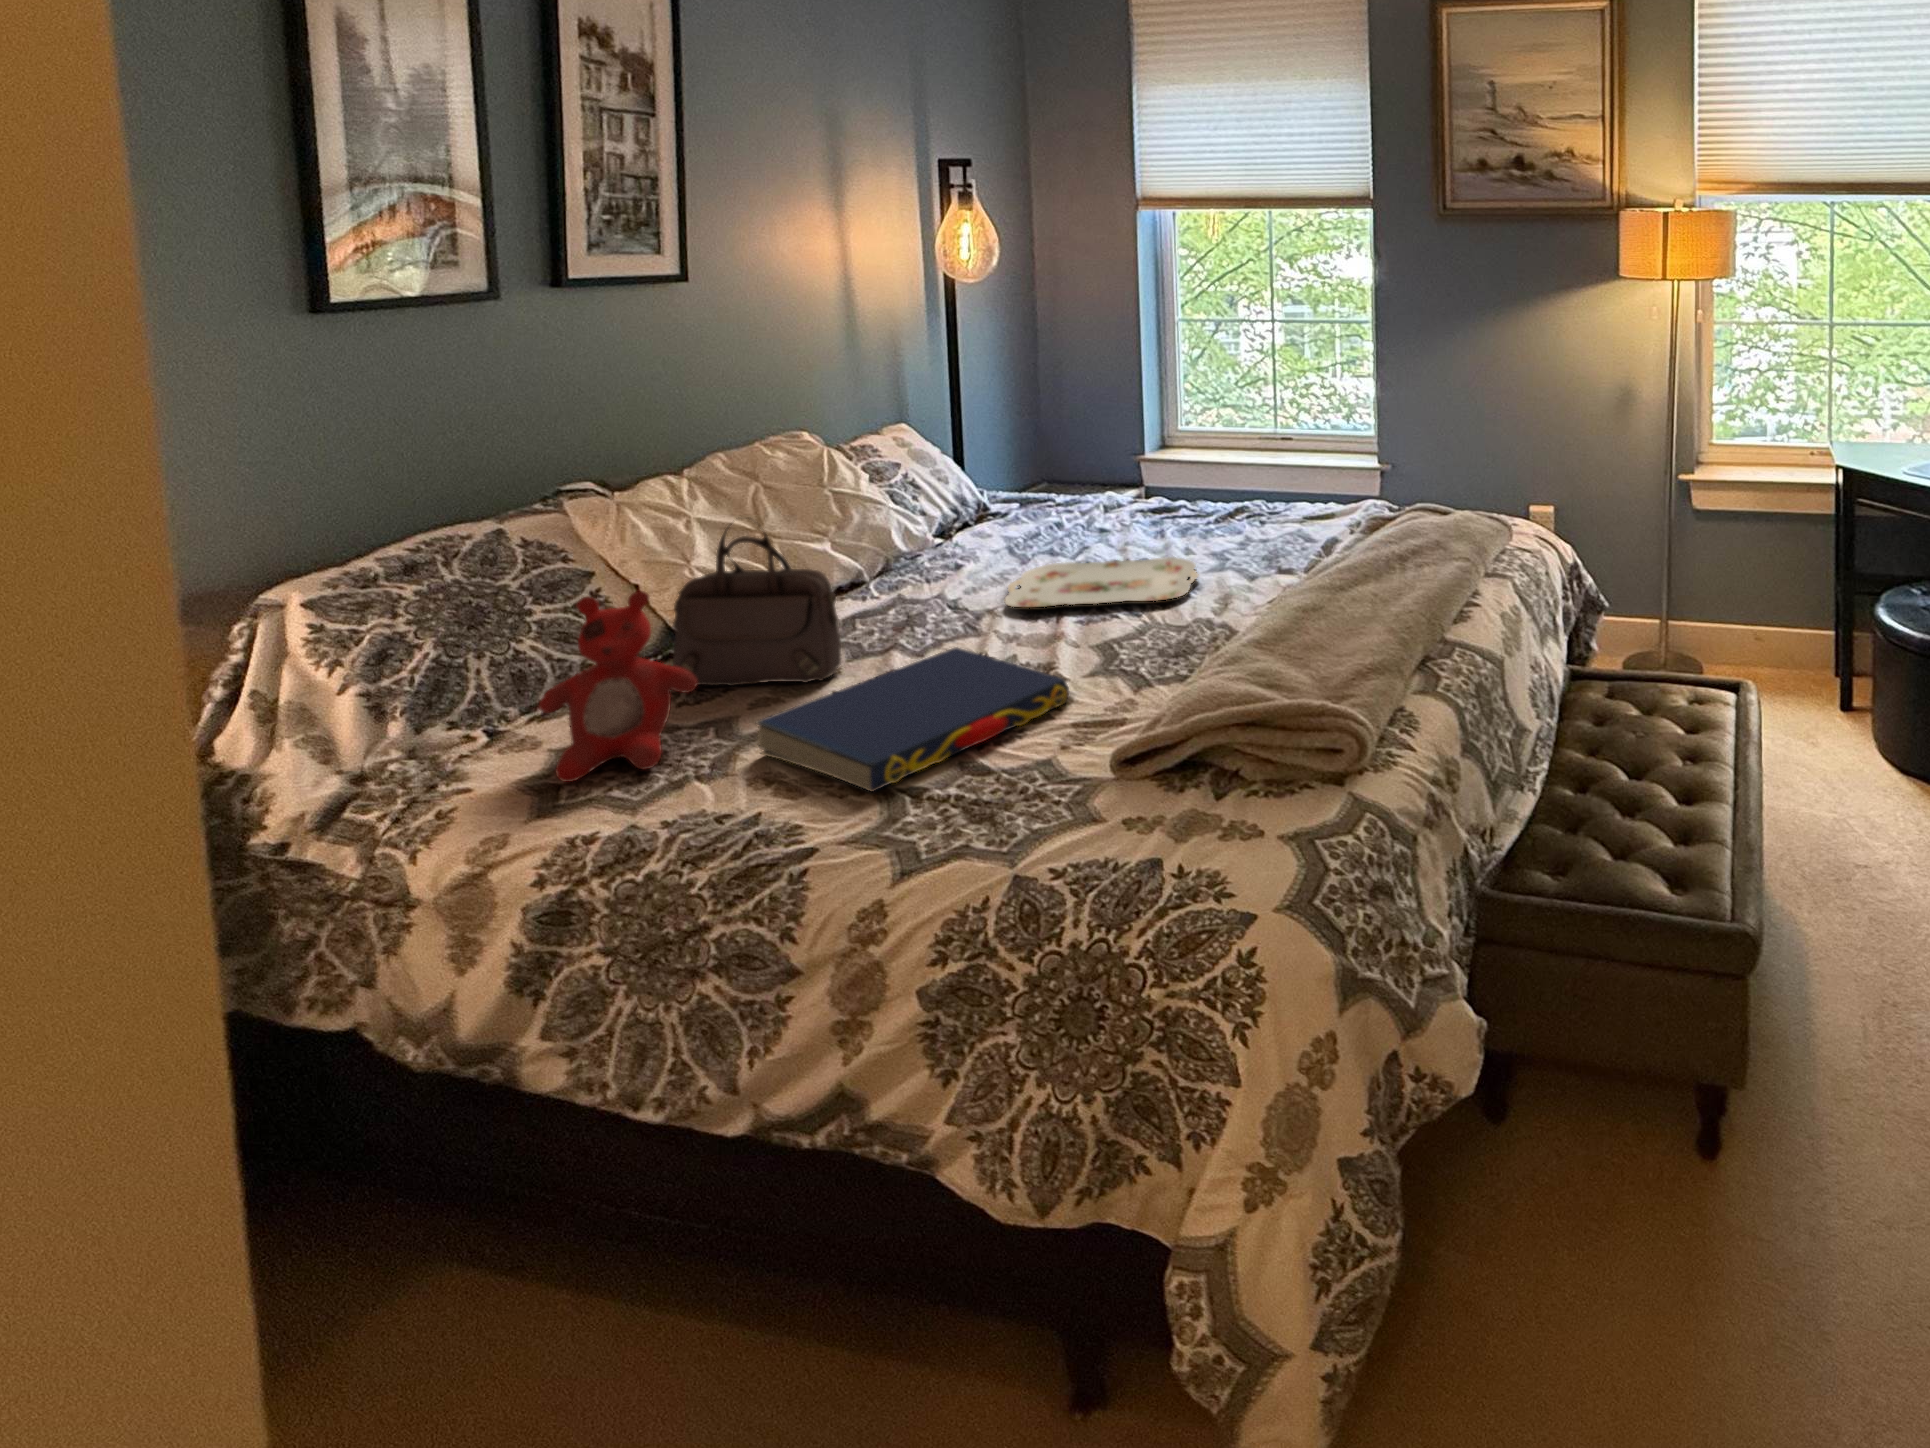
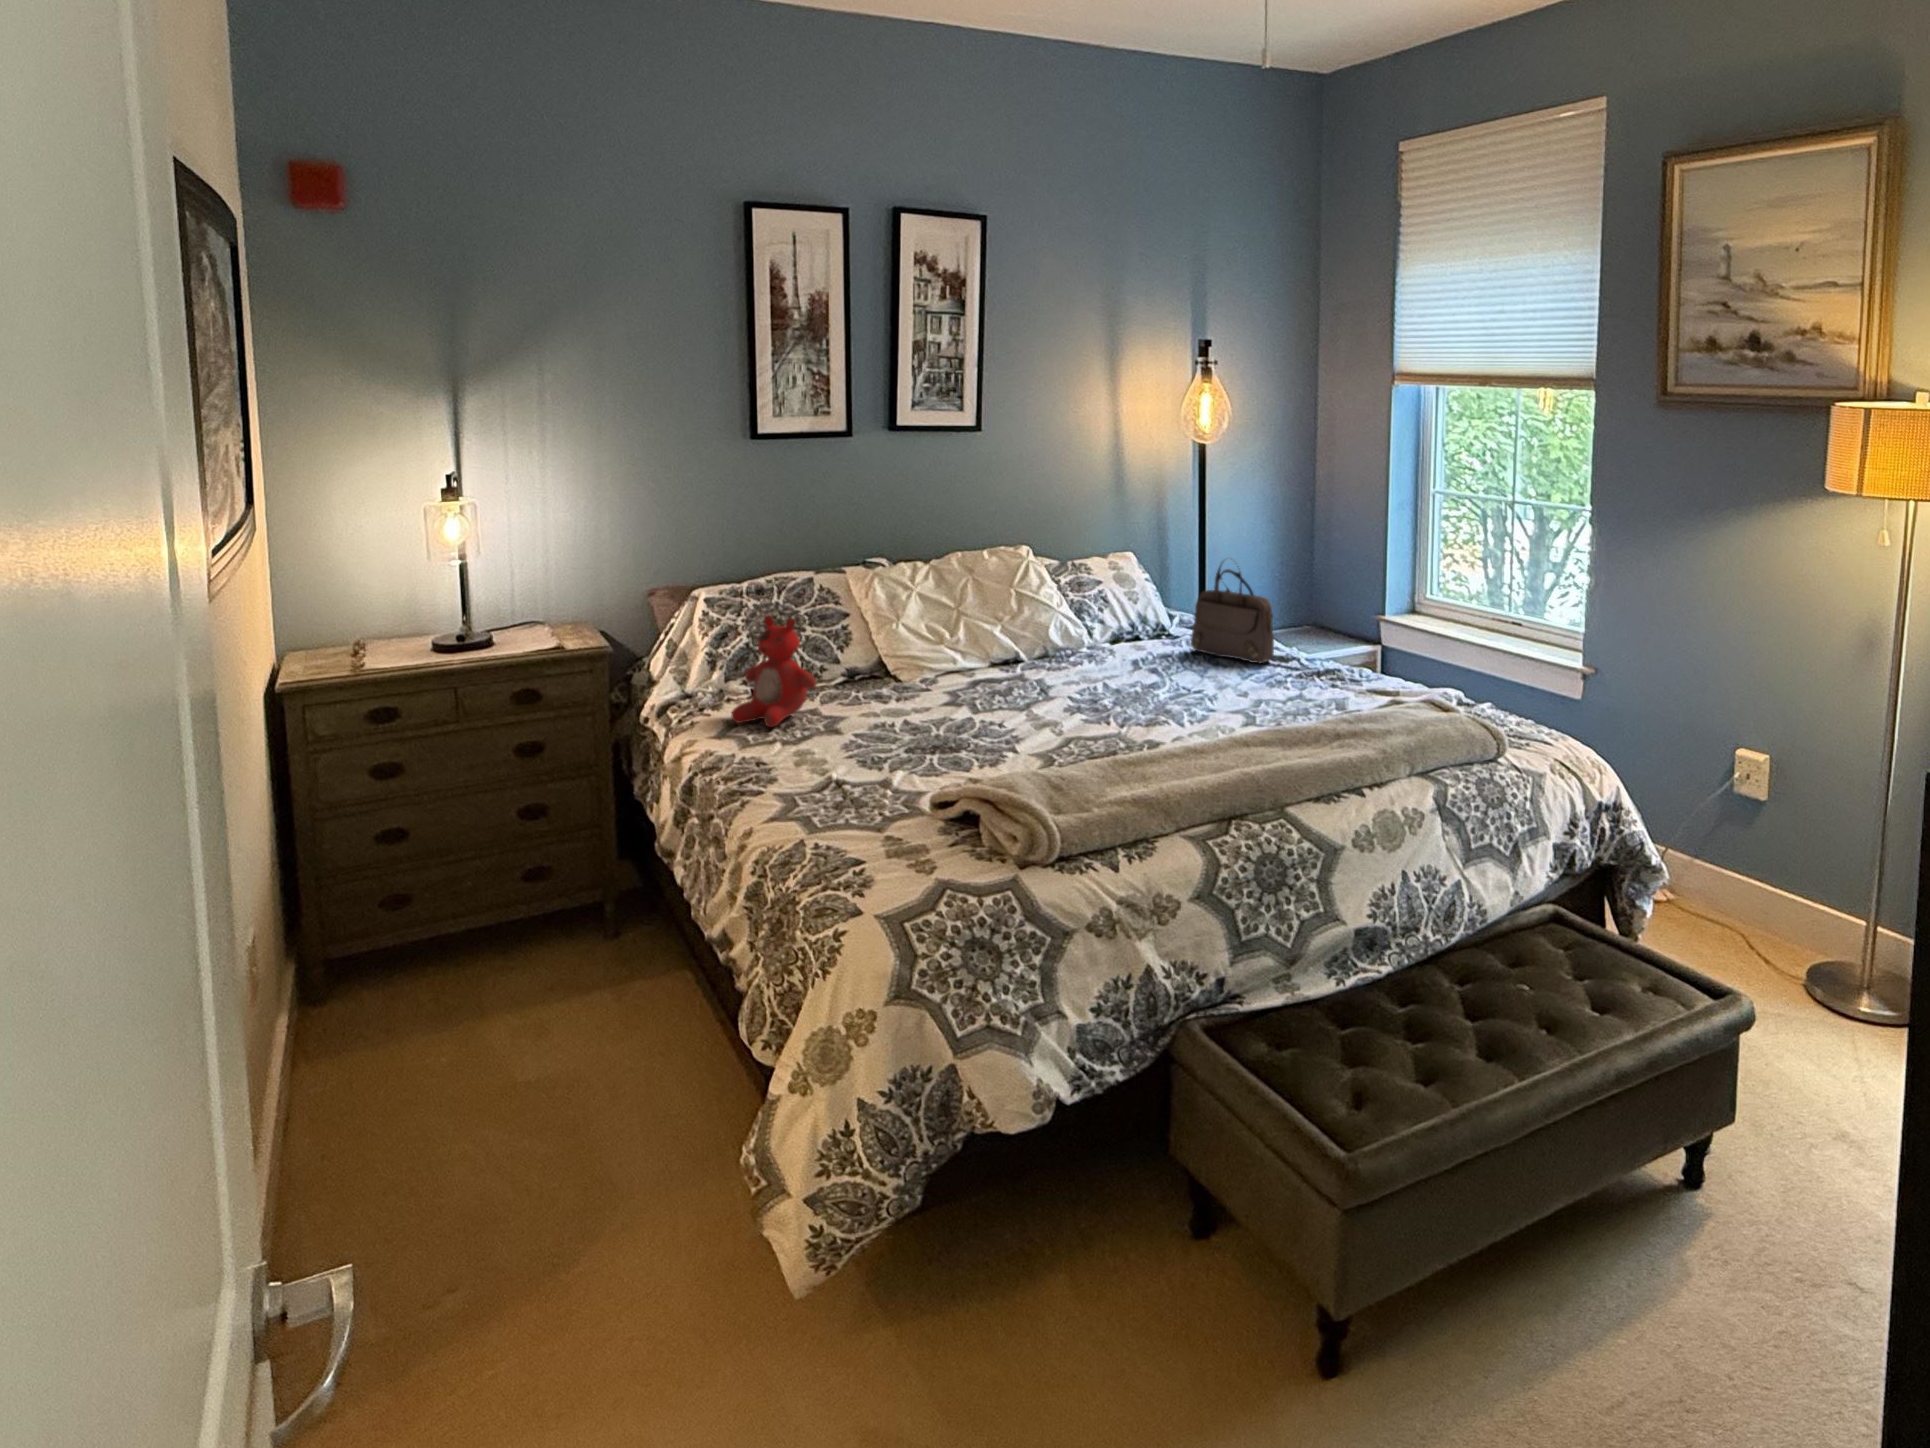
handbag: present [673,524,841,686] -> present [1191,564,1274,663]
serving tray: present [1004,557,1198,607] -> none [1063,676,1230,720]
book: present [756,647,1069,791] -> none [818,707,992,772]

